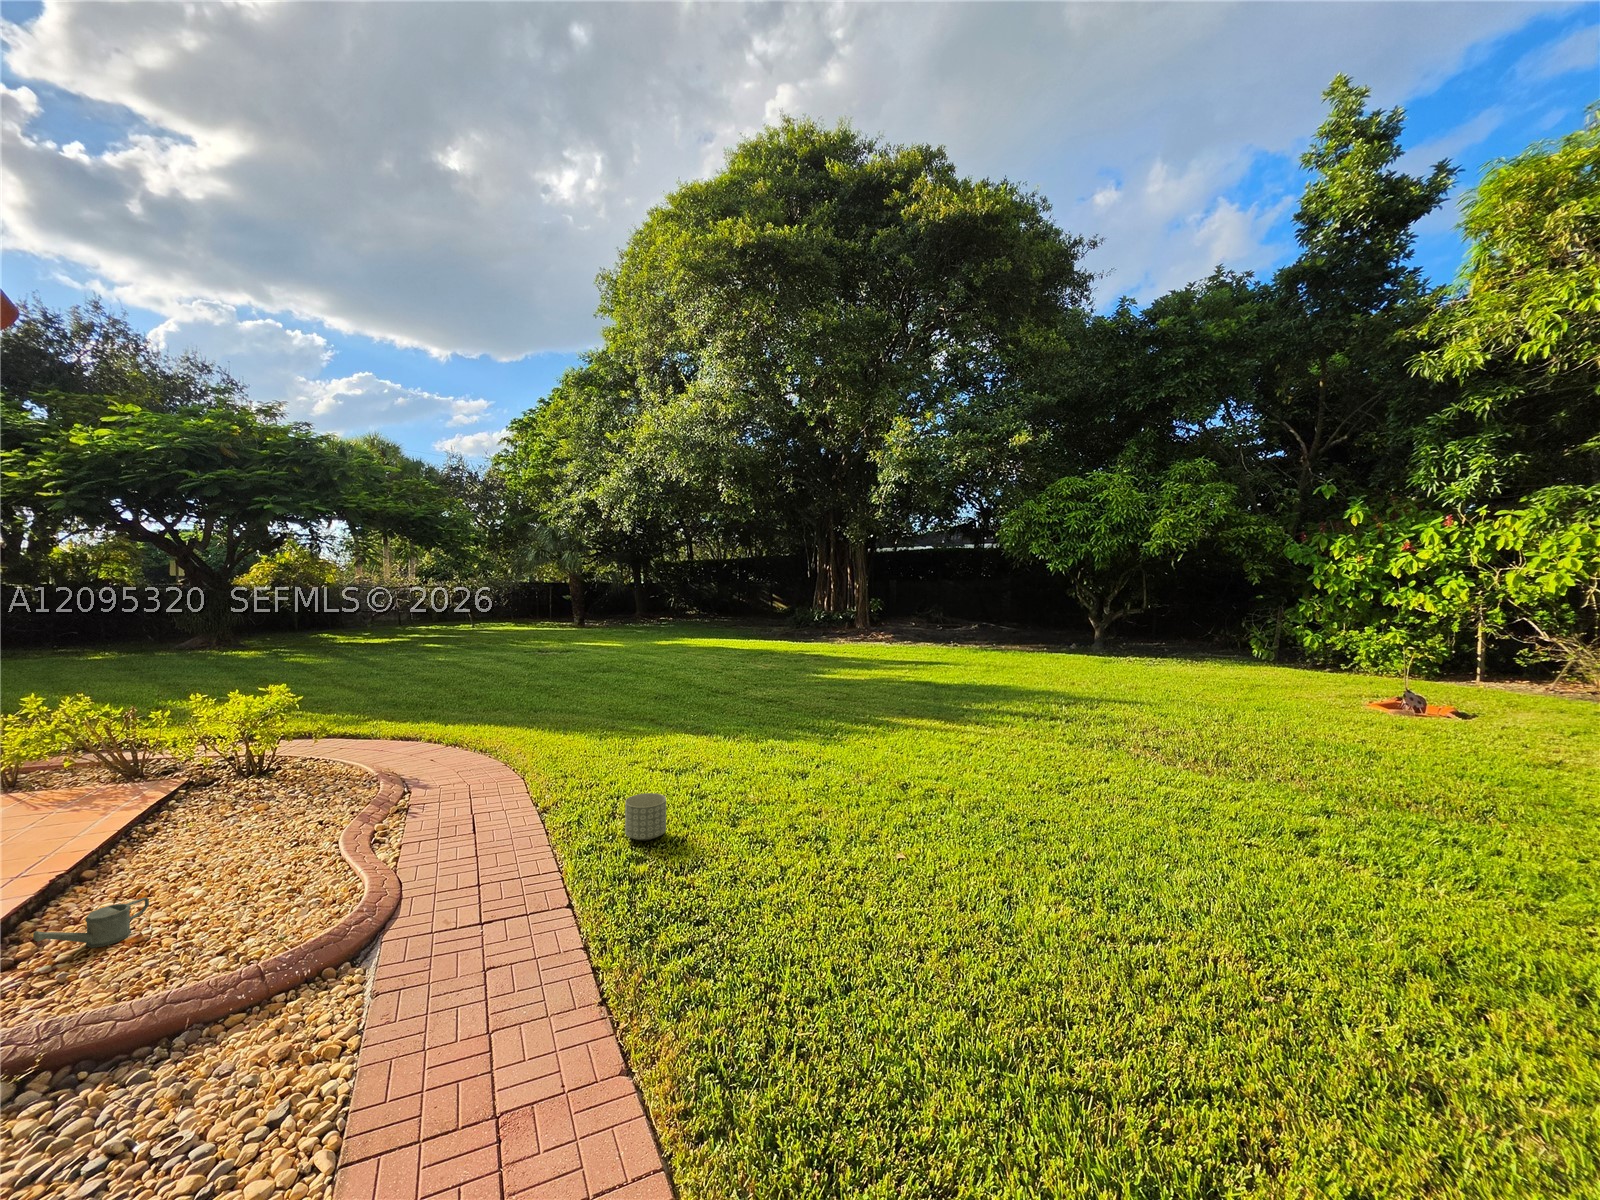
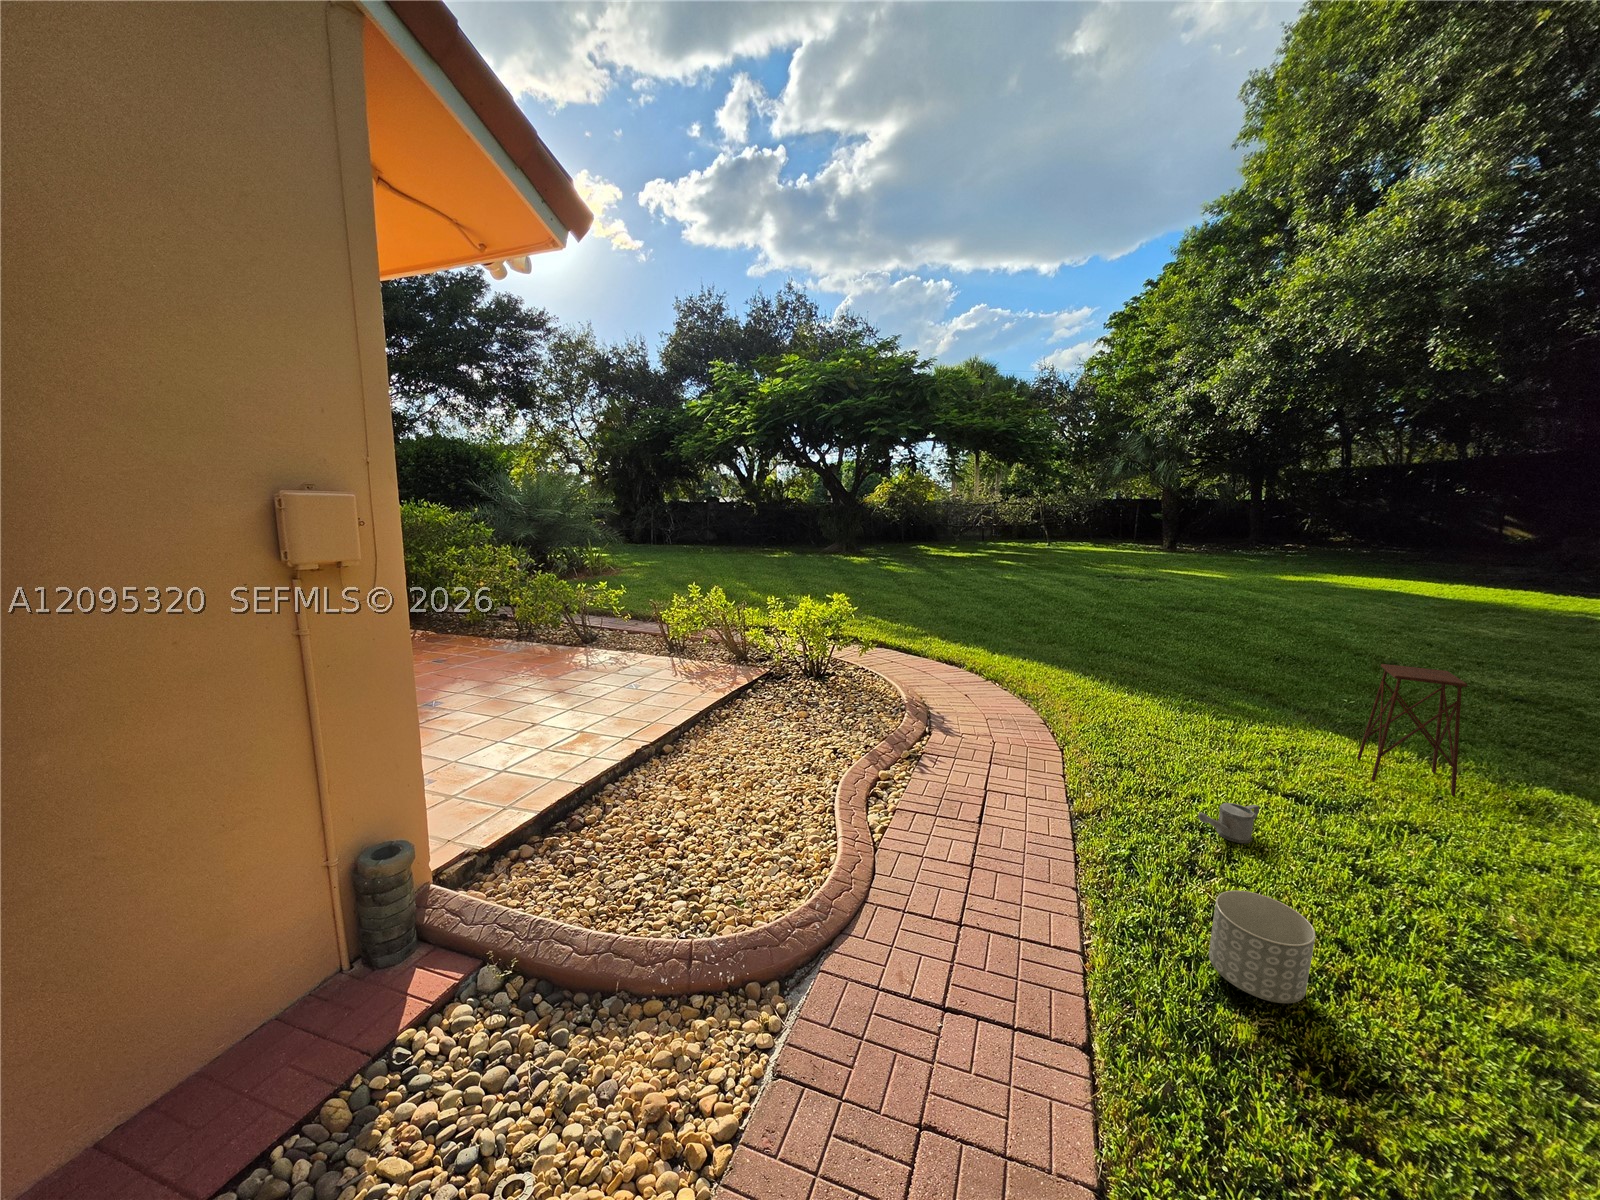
side table: none [693,679,731,745] -> present [1357,664,1467,796]
watering can: present [33,897,149,948] -> present [1198,803,1259,843]

